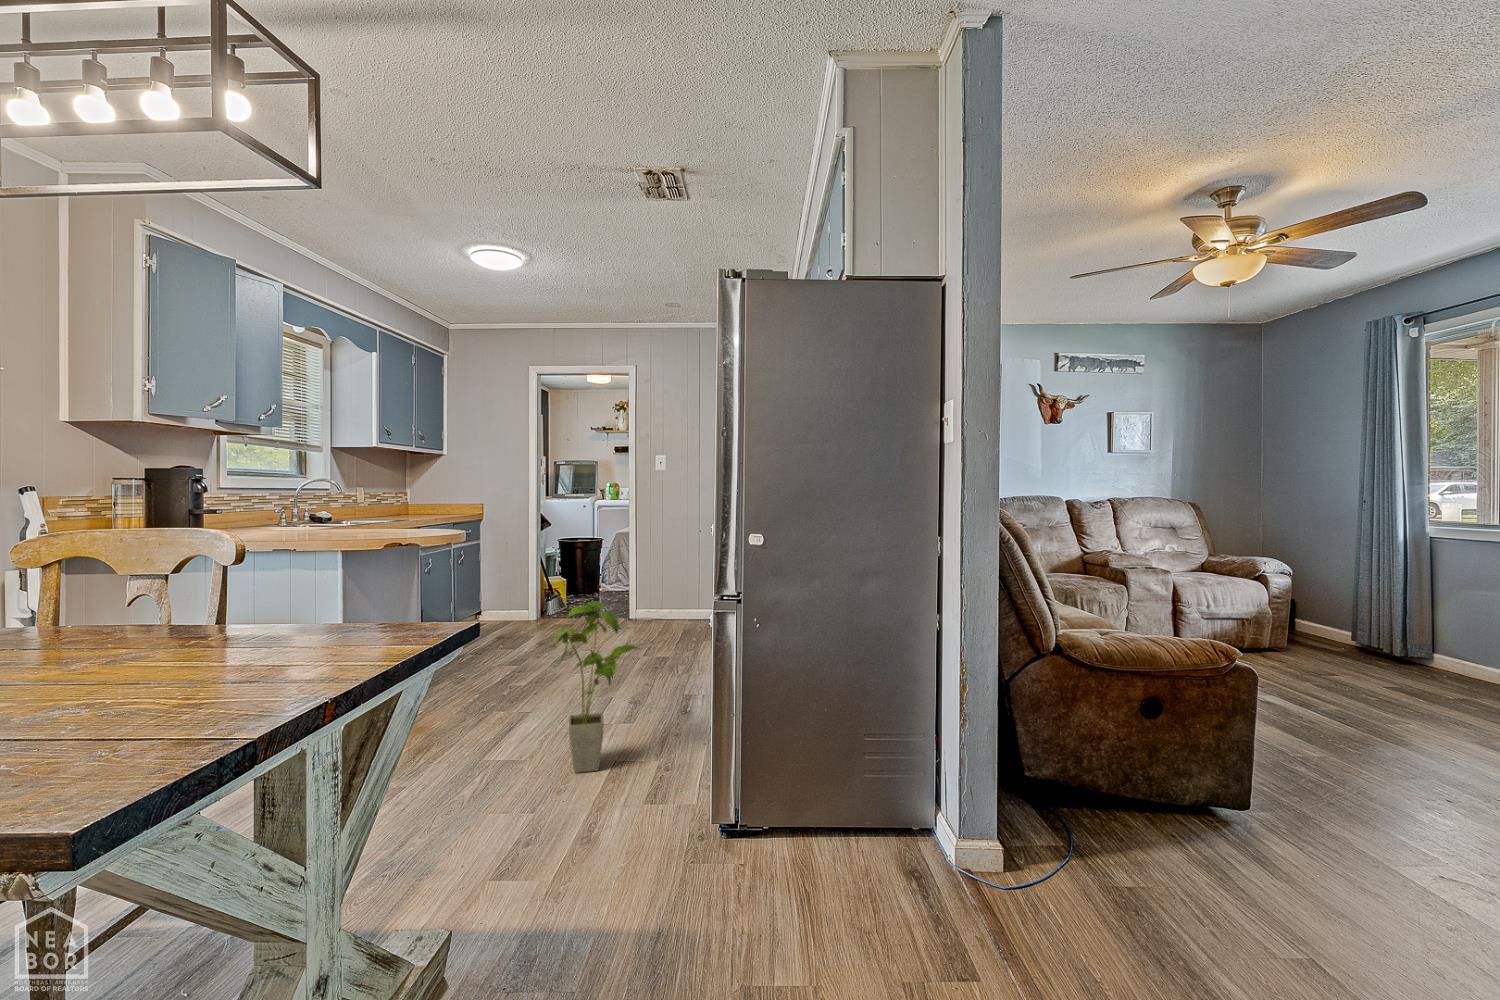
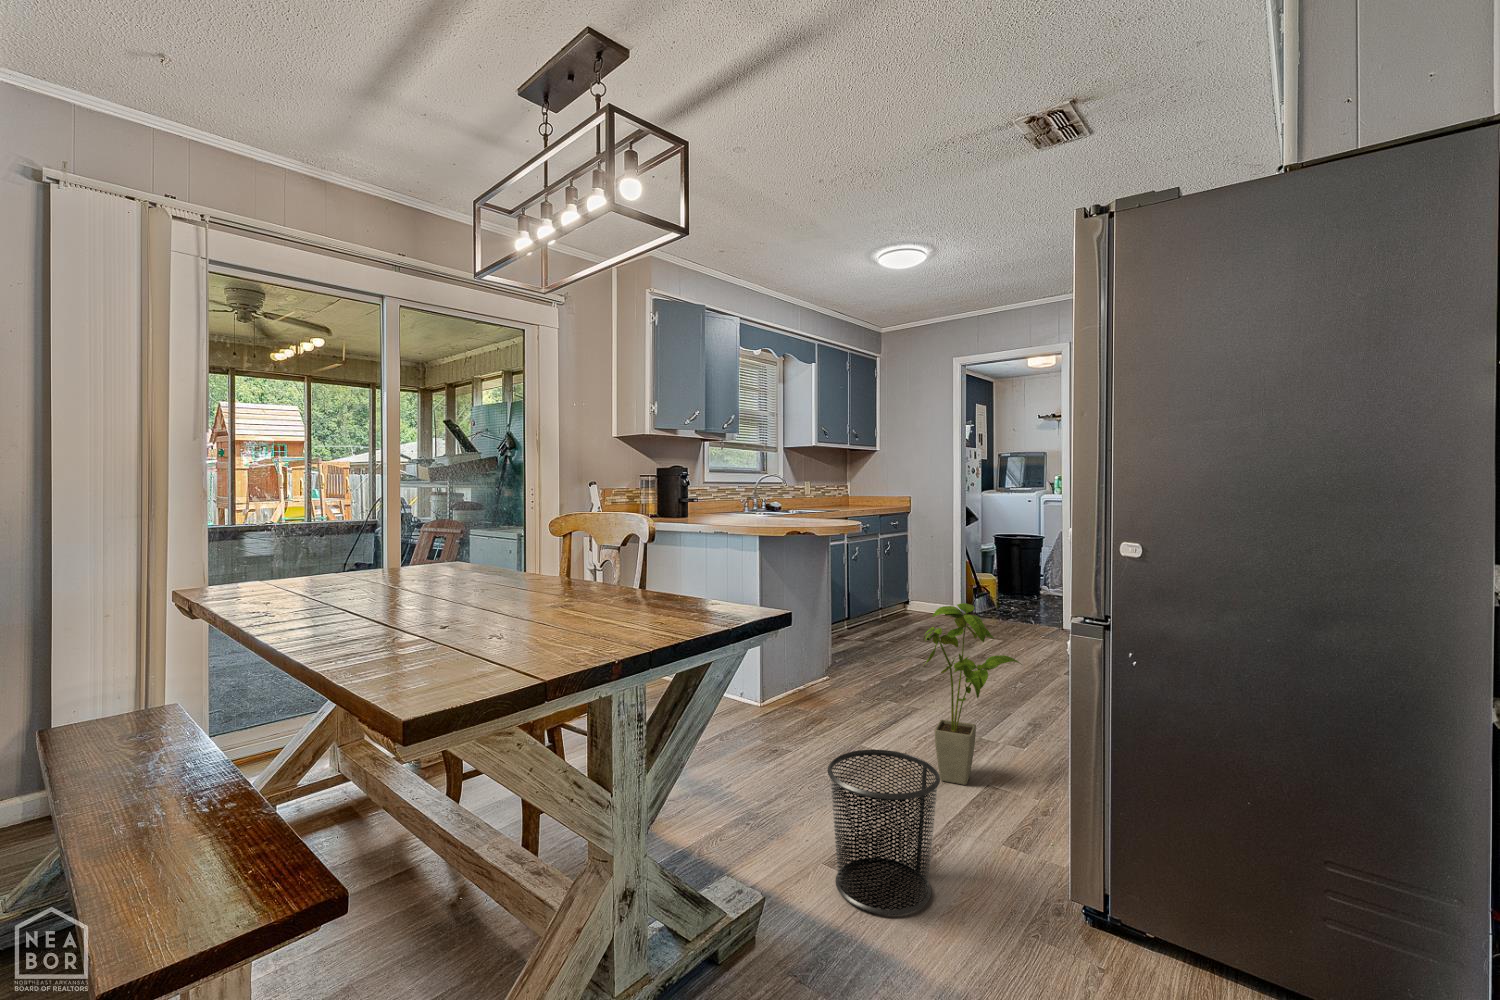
waste bin: none [500,749,612,908] -> present [827,750,940,915]

